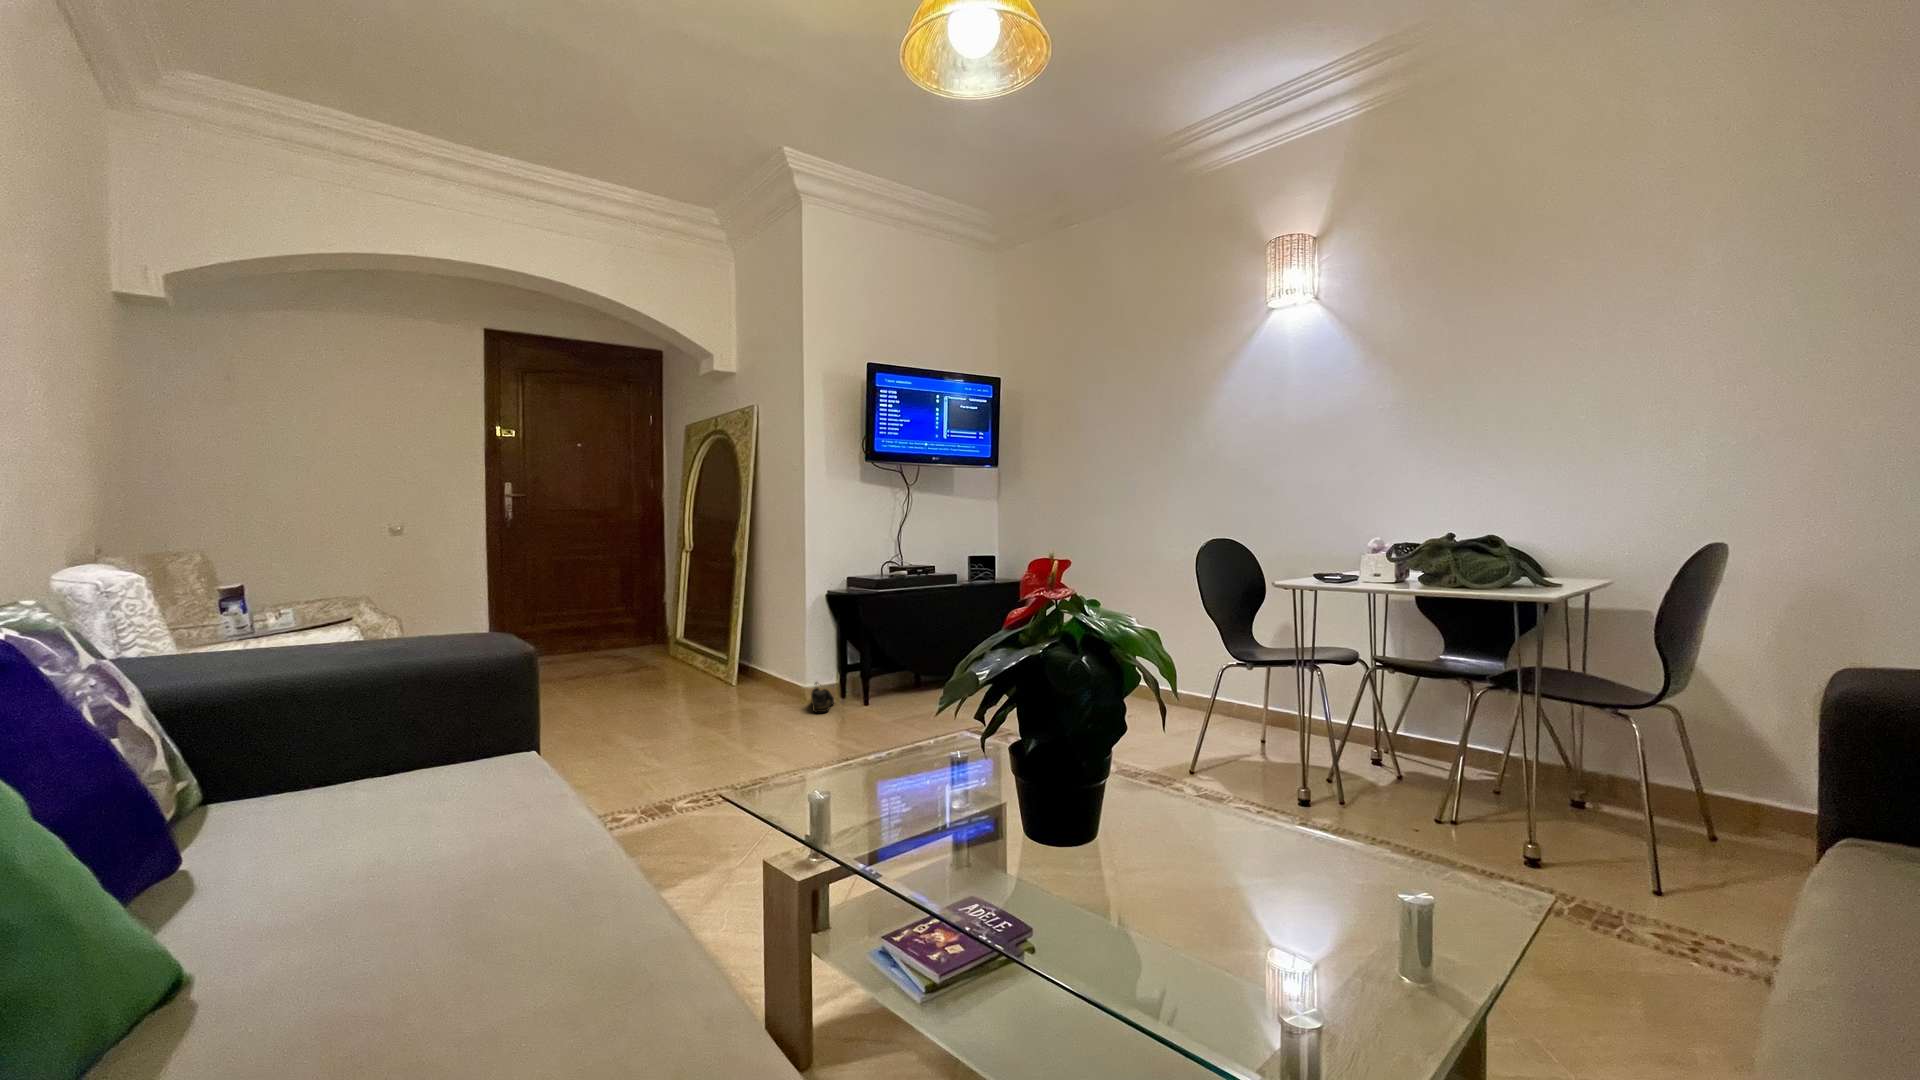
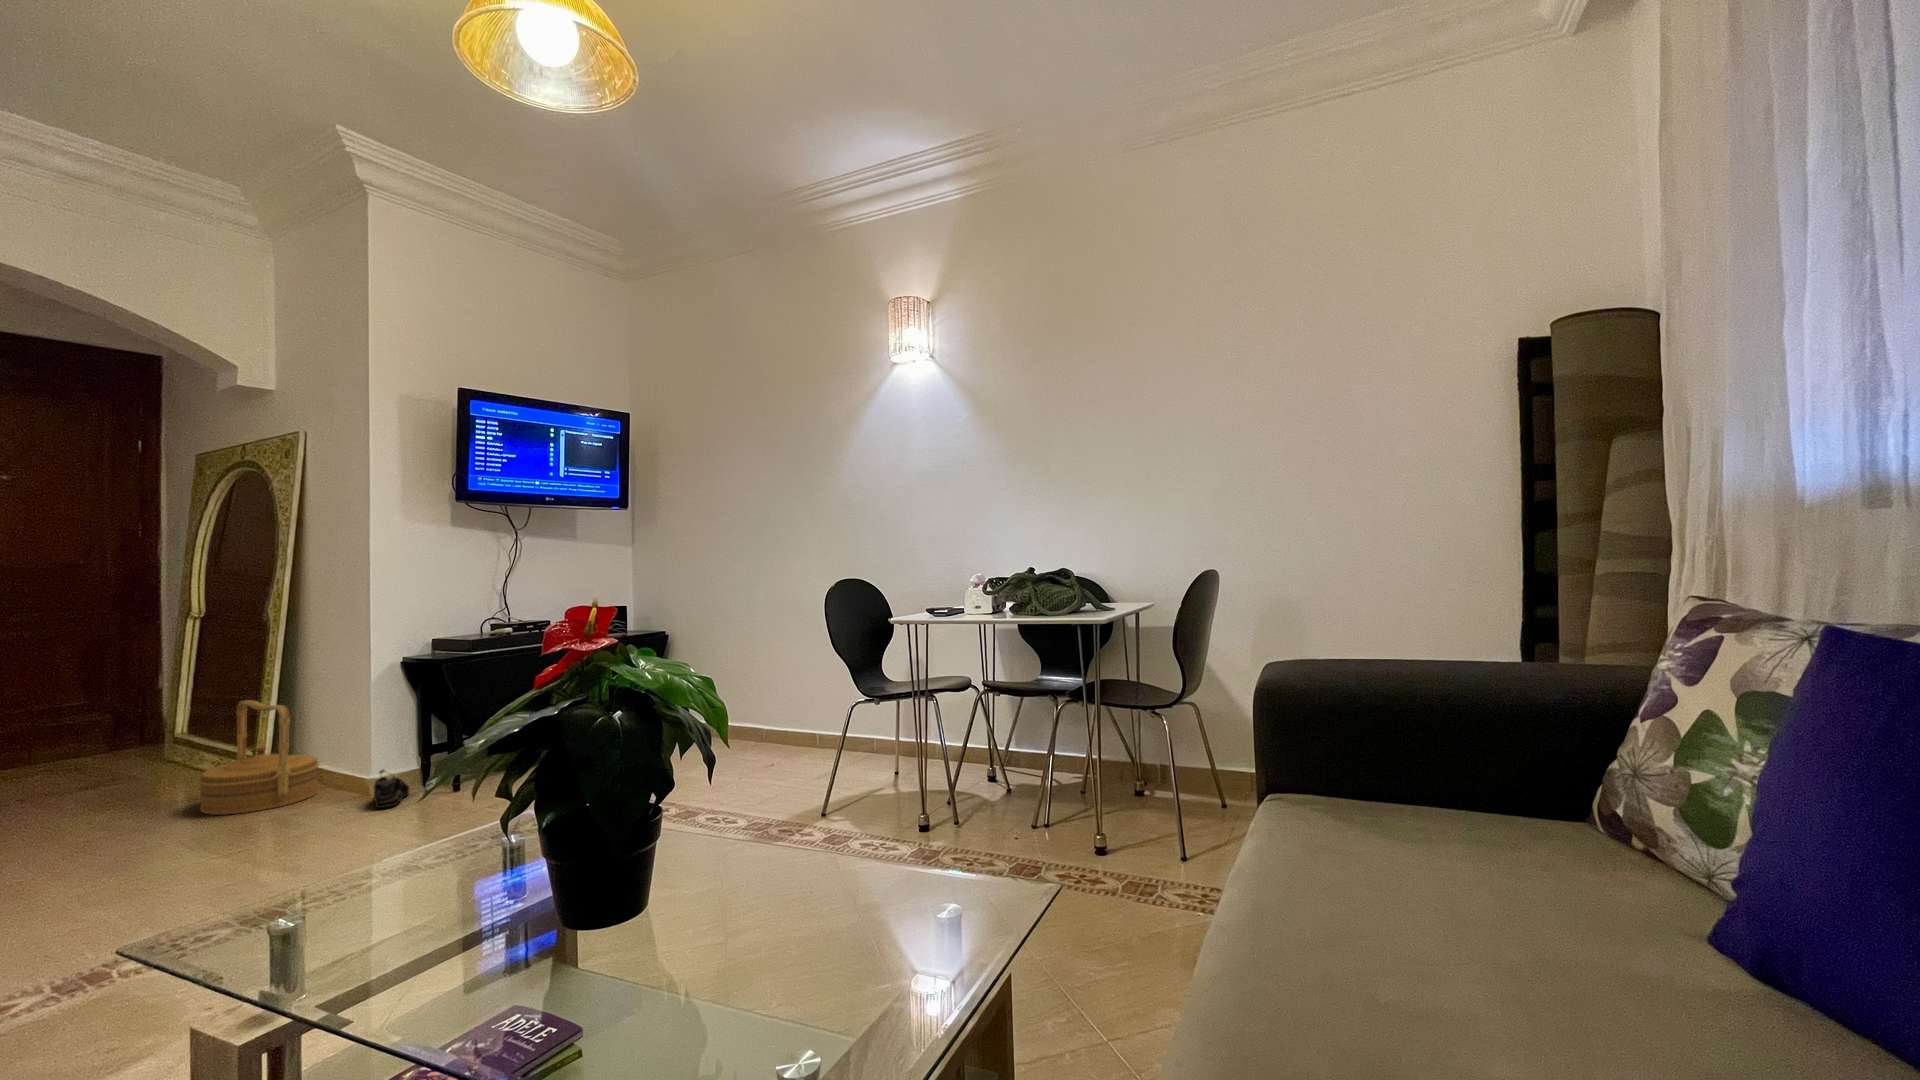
woven basket: none [698,617,772,703] -> present [198,700,320,815]

